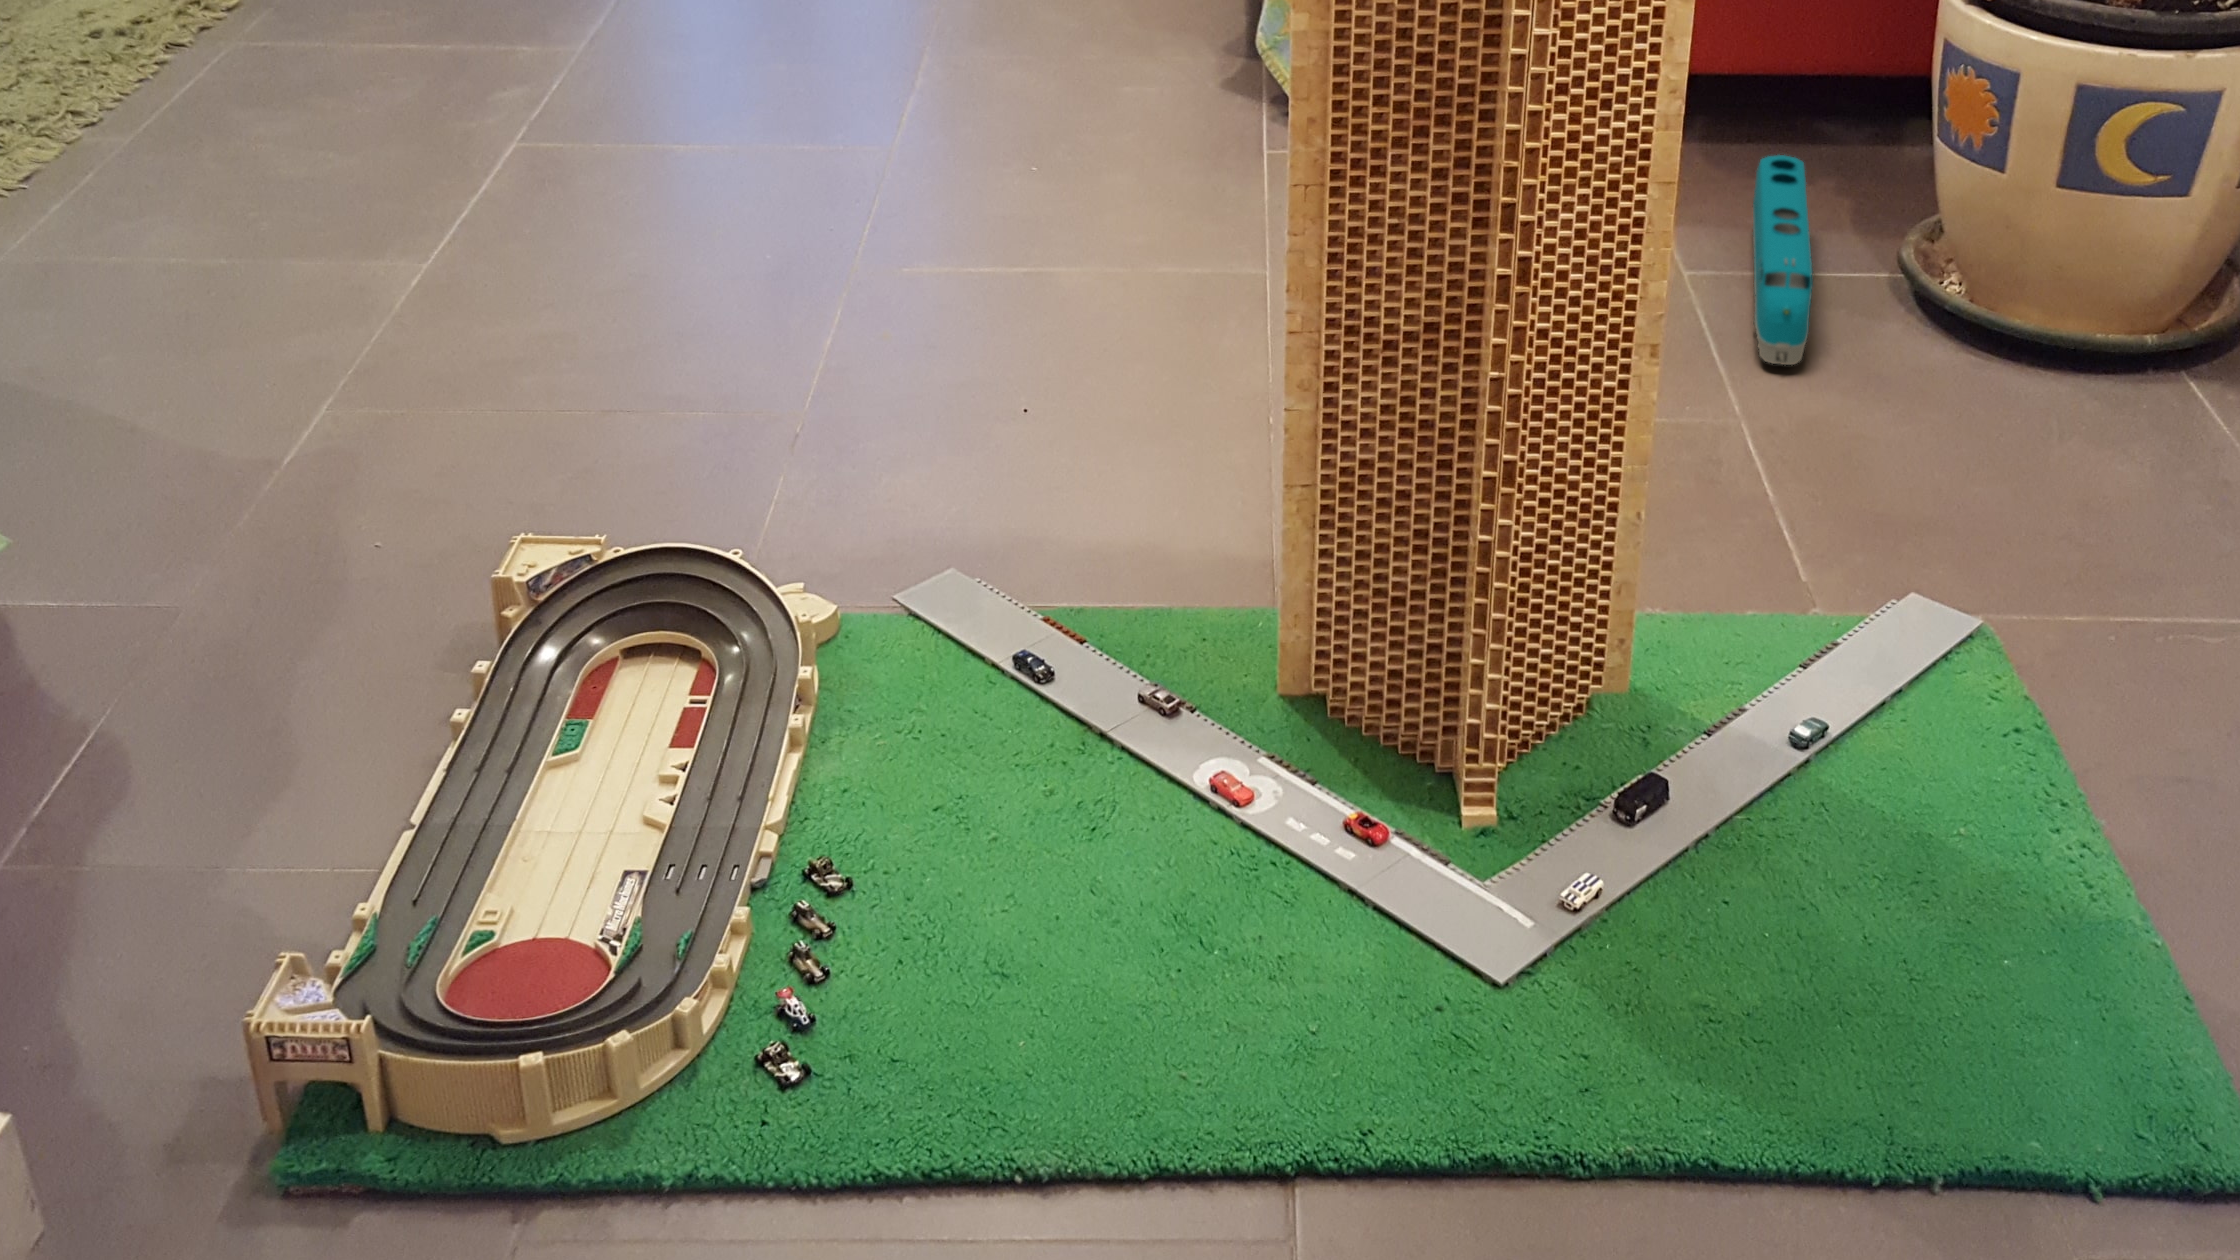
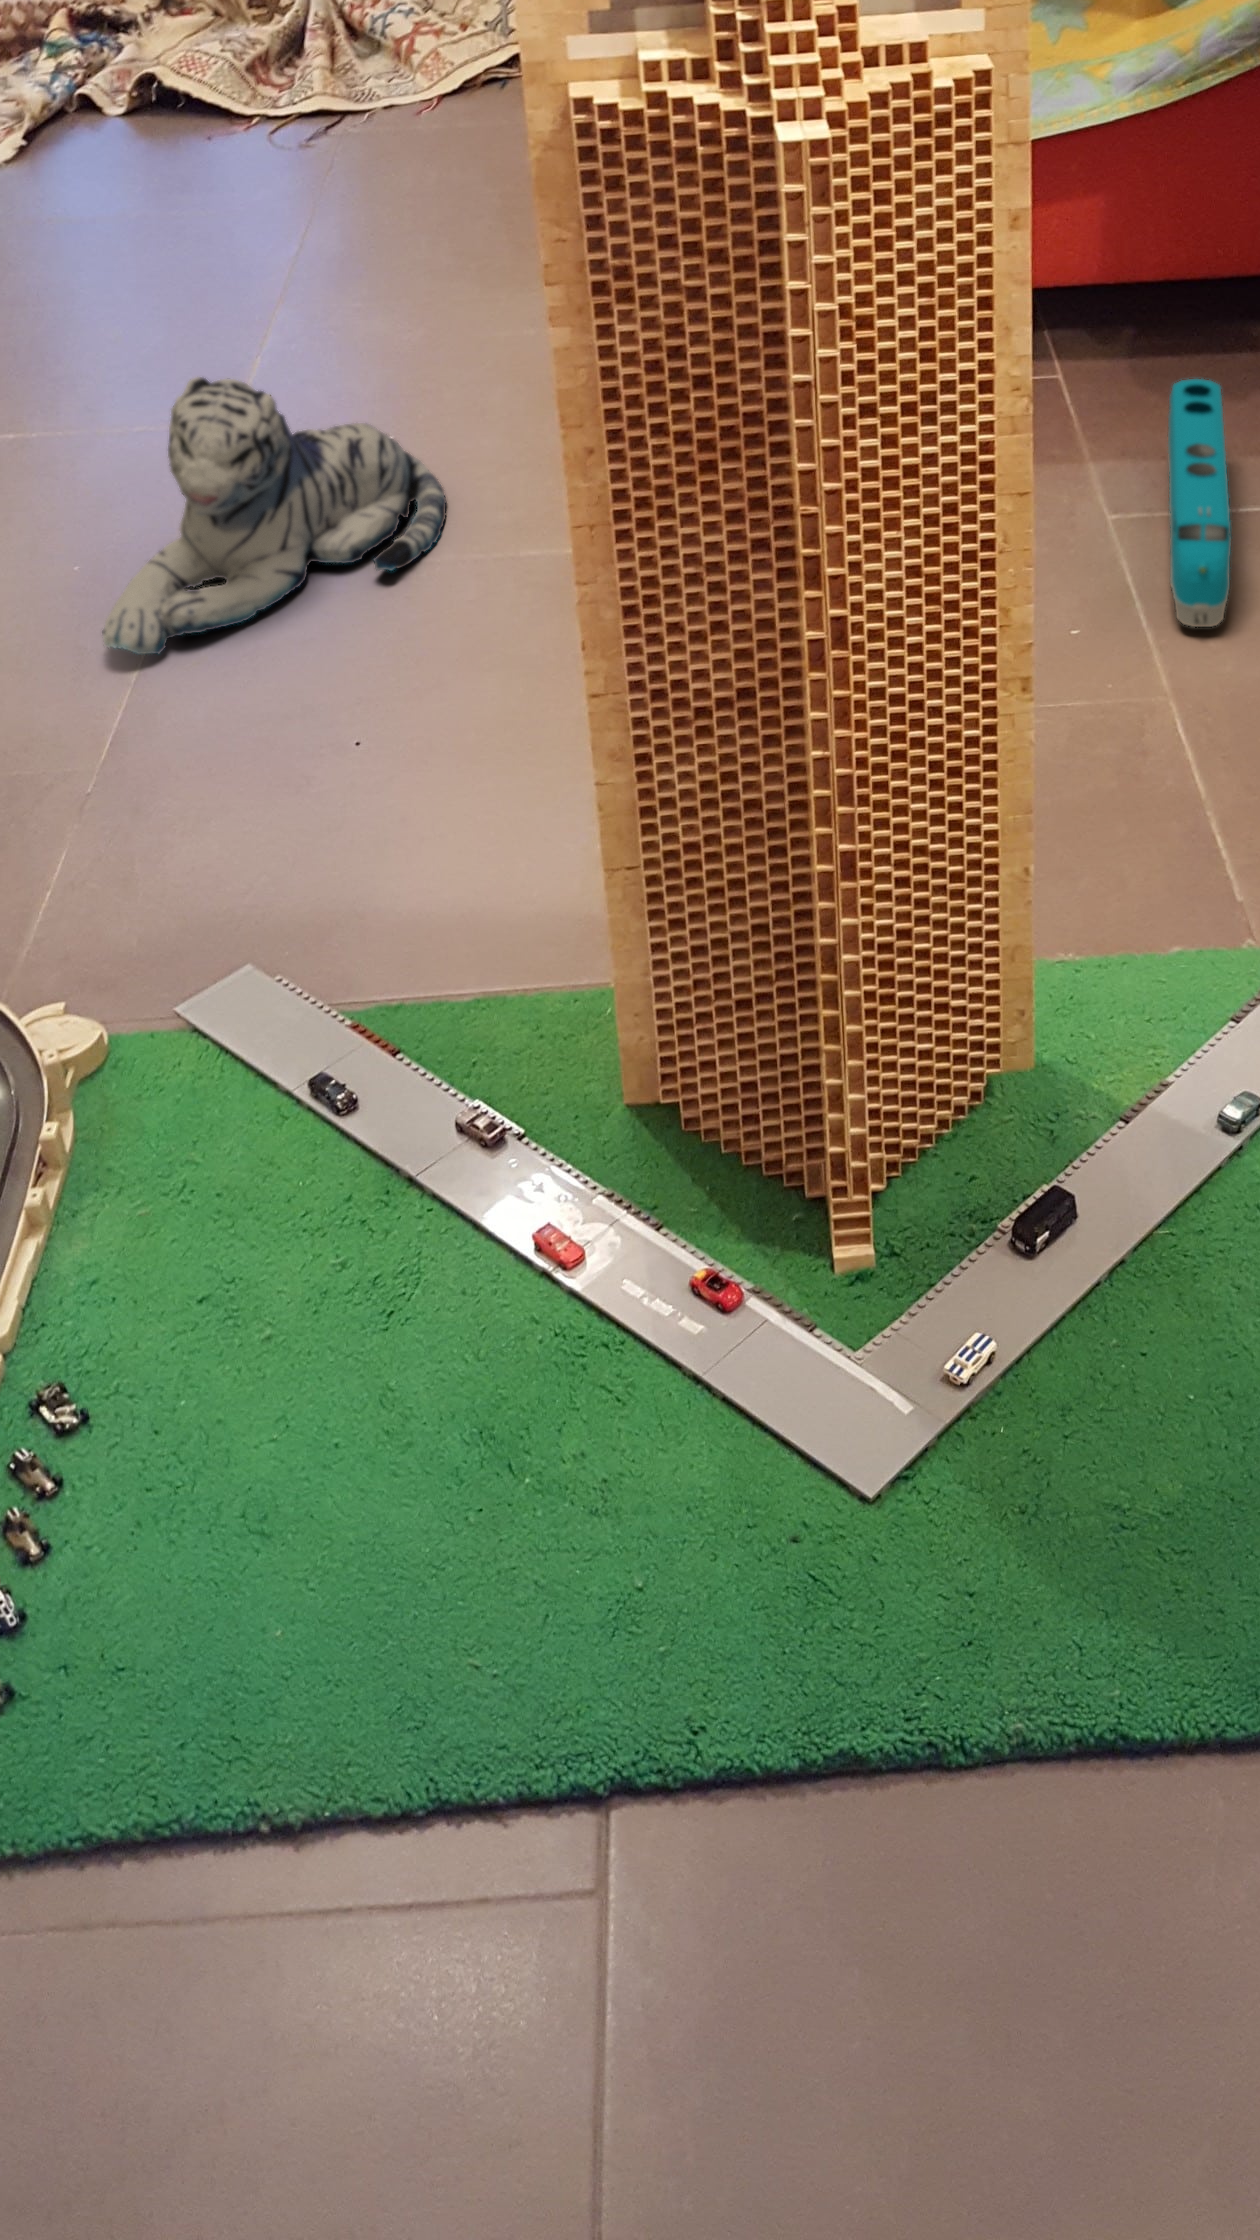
plush toy: none [798,89,1095,332] -> present [102,377,446,654]

